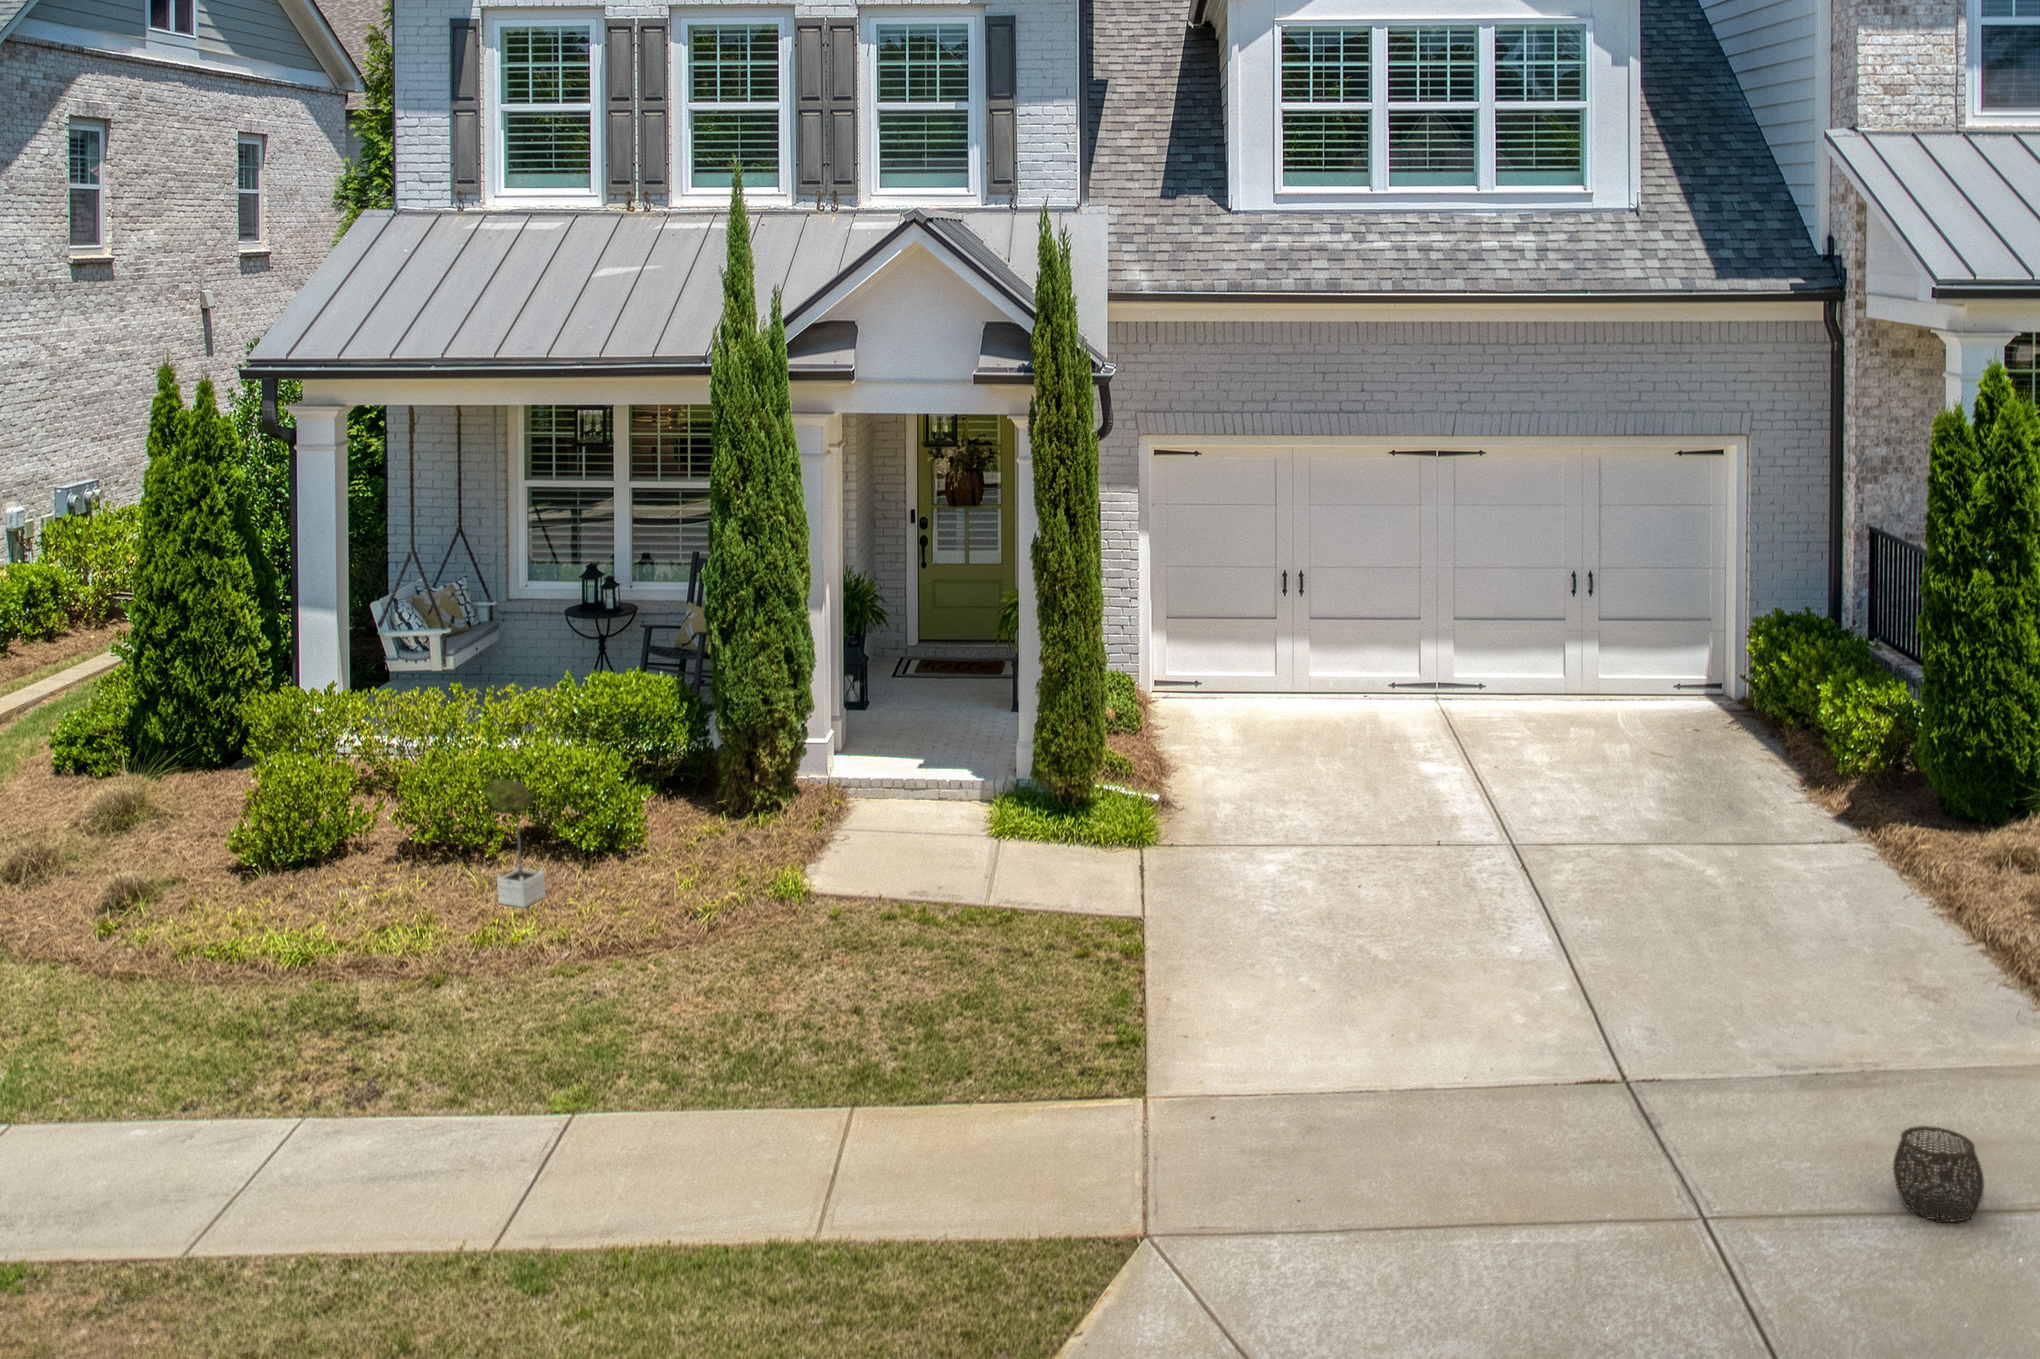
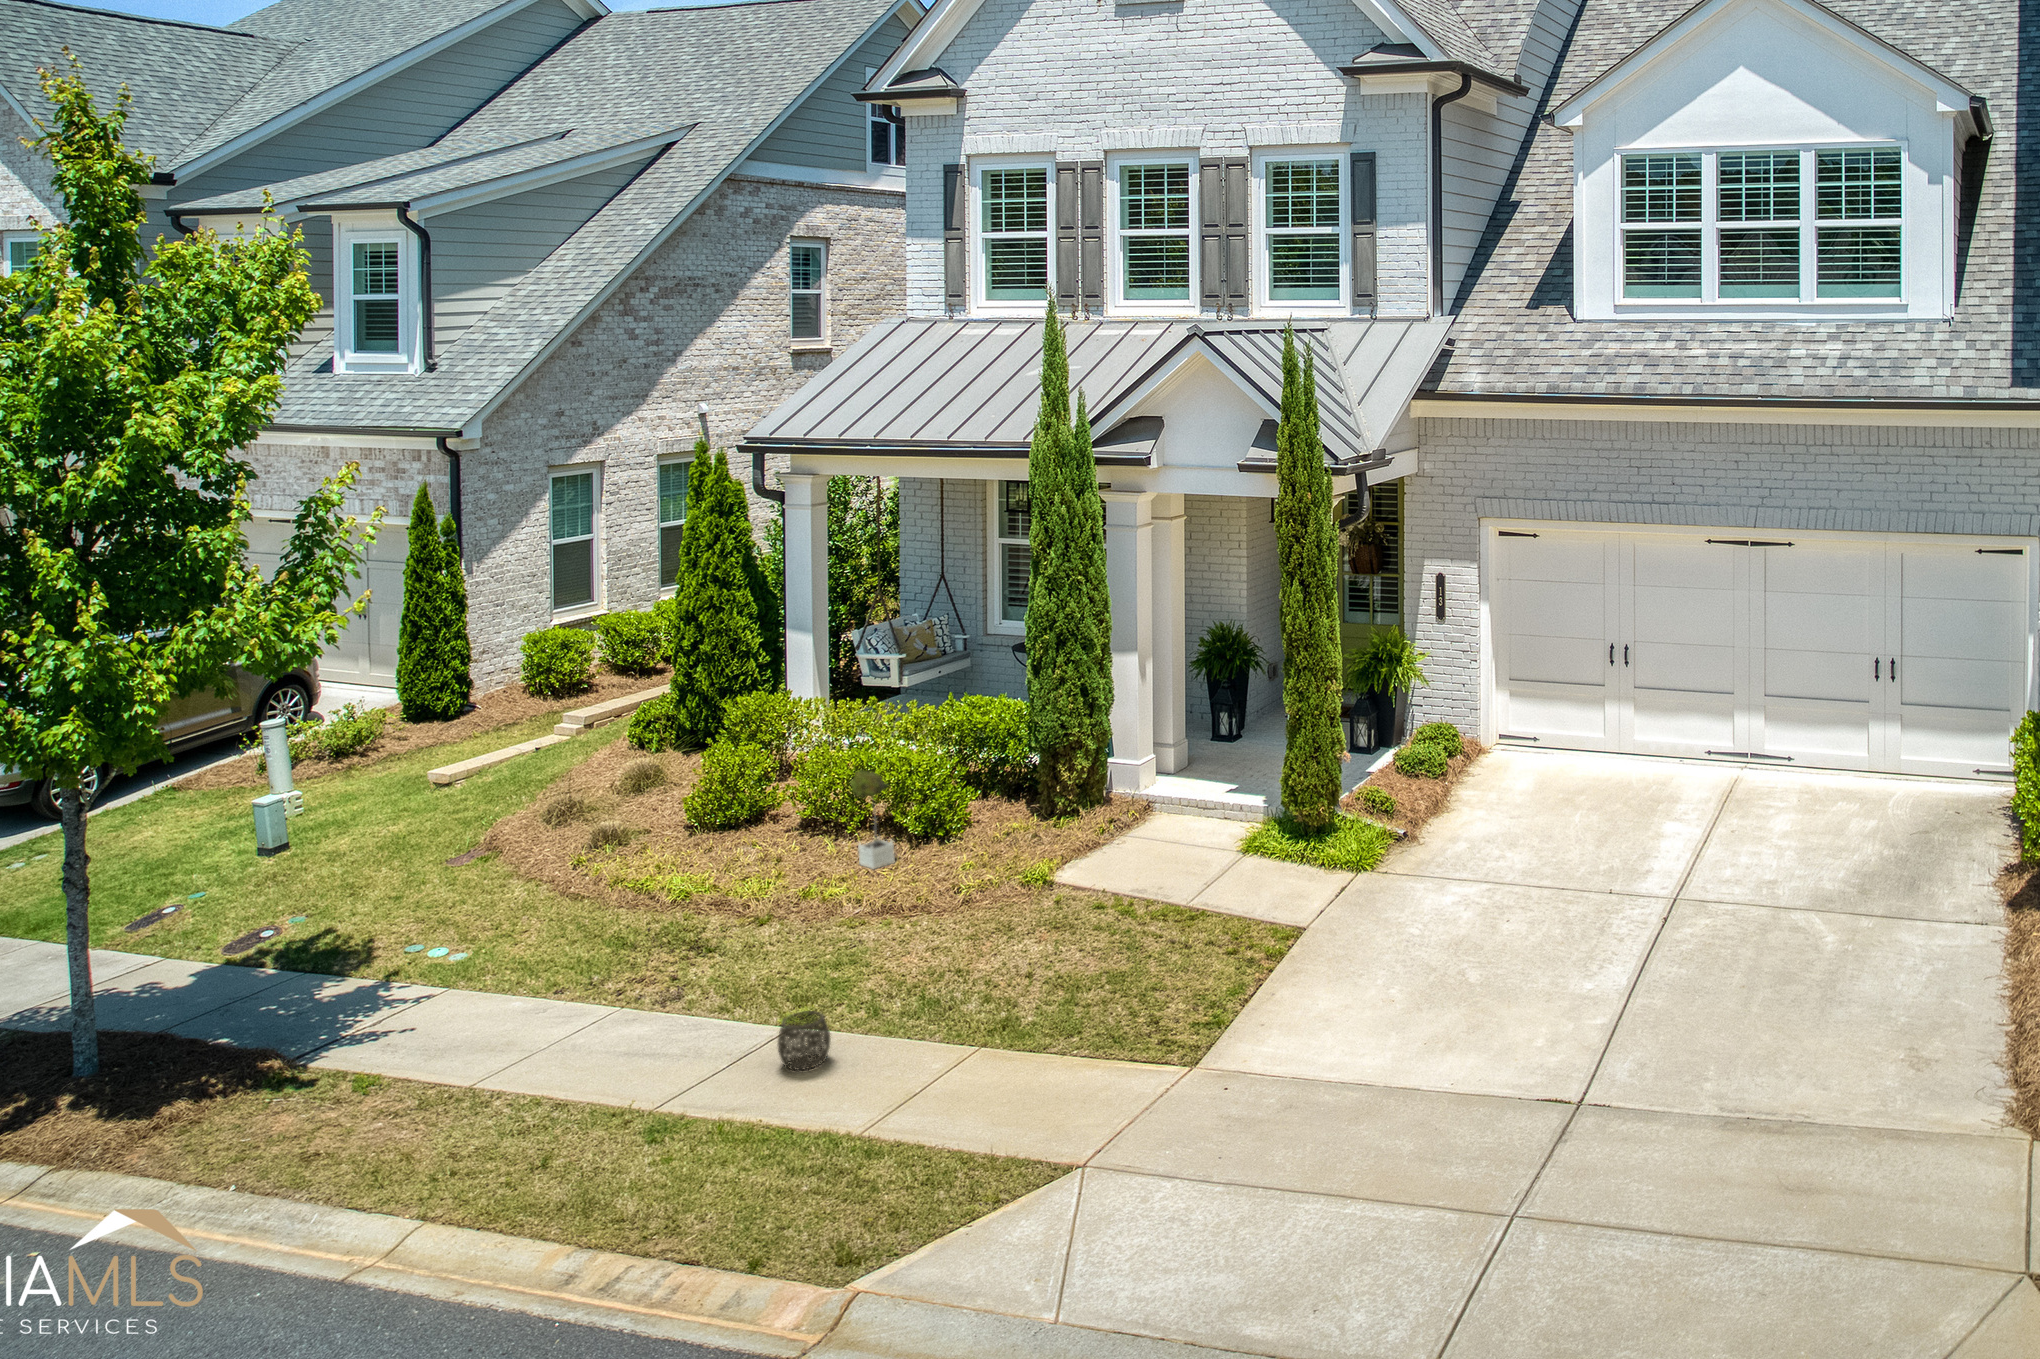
woven basket: present [1893,1126,1984,1222] -> present [777,1011,830,1070]

